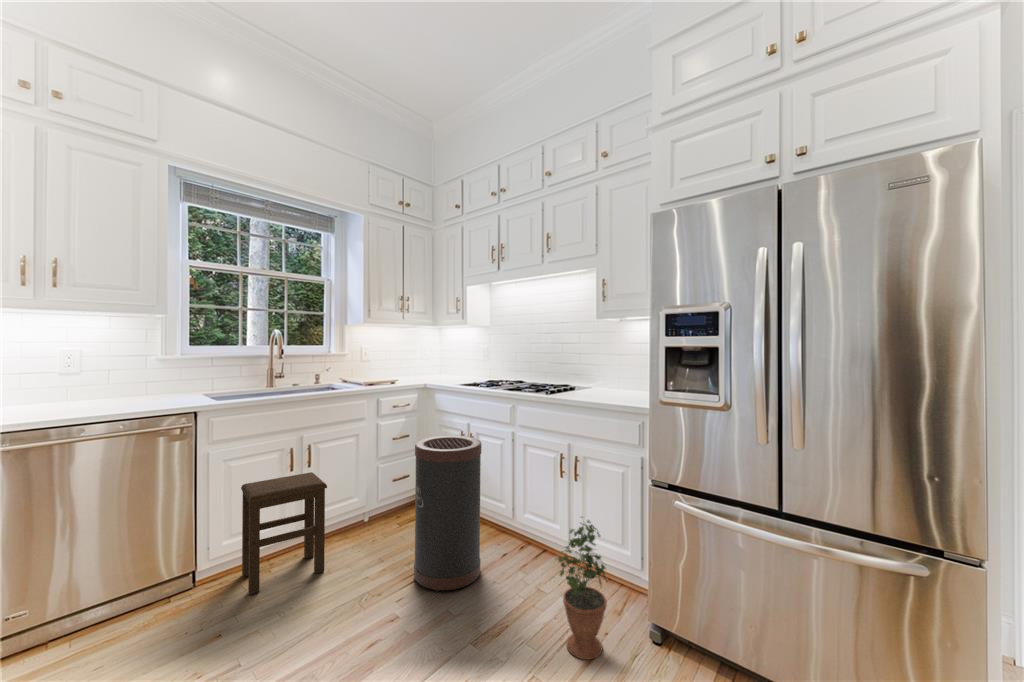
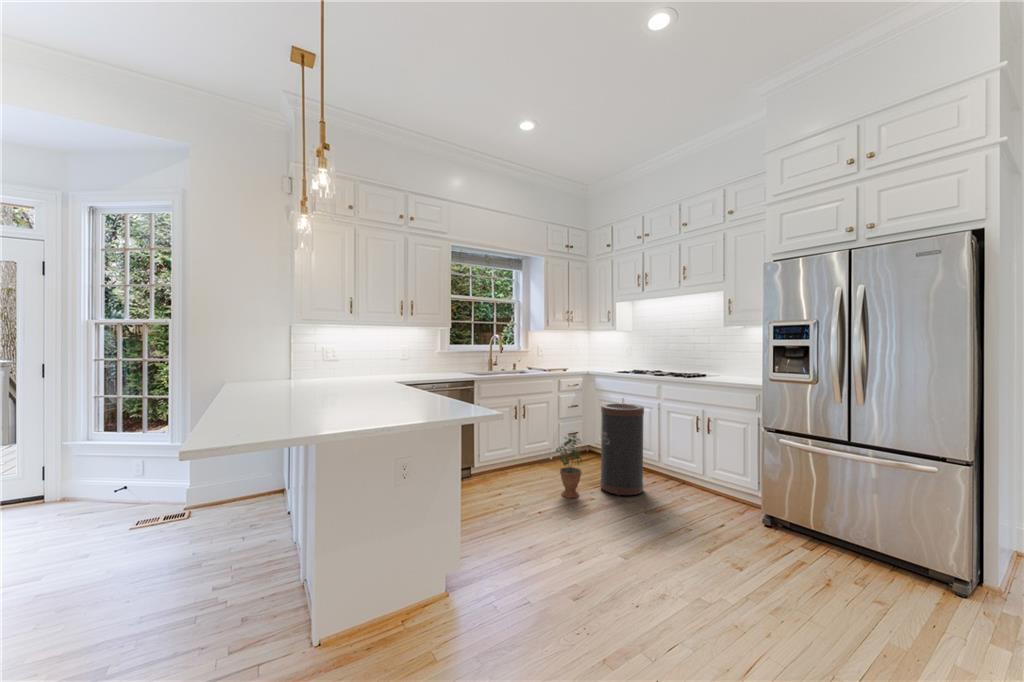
stool: present [241,472,327,595] -> none [495,424,545,489]
potted plant: present [558,517,607,659] -> present [556,433,582,498]

